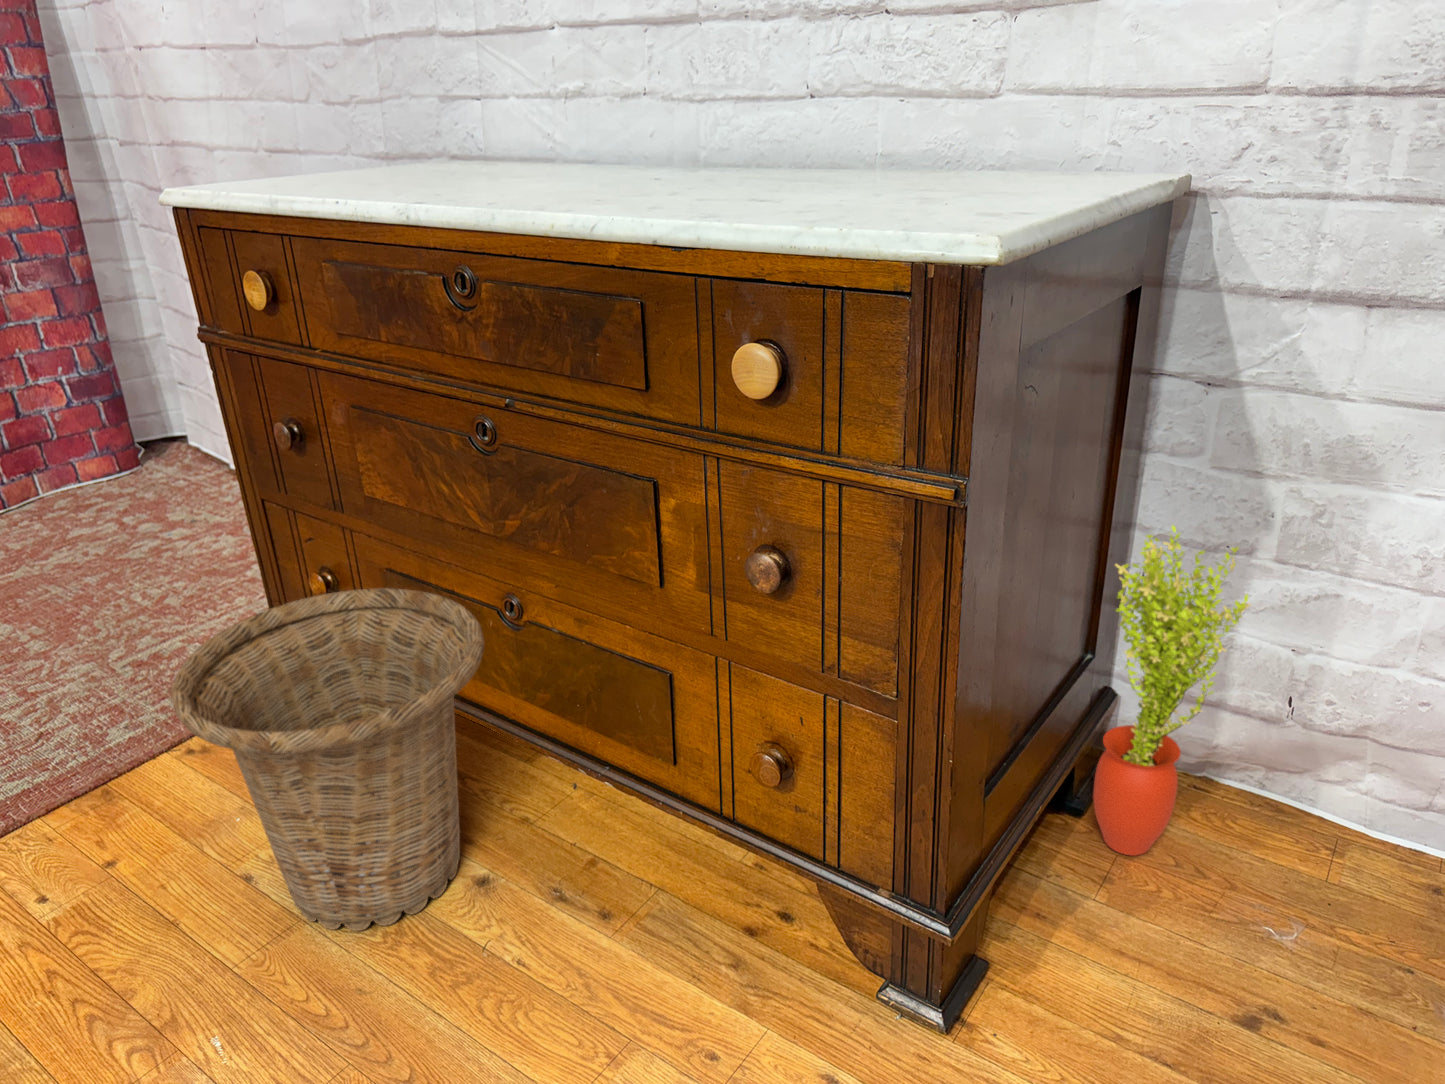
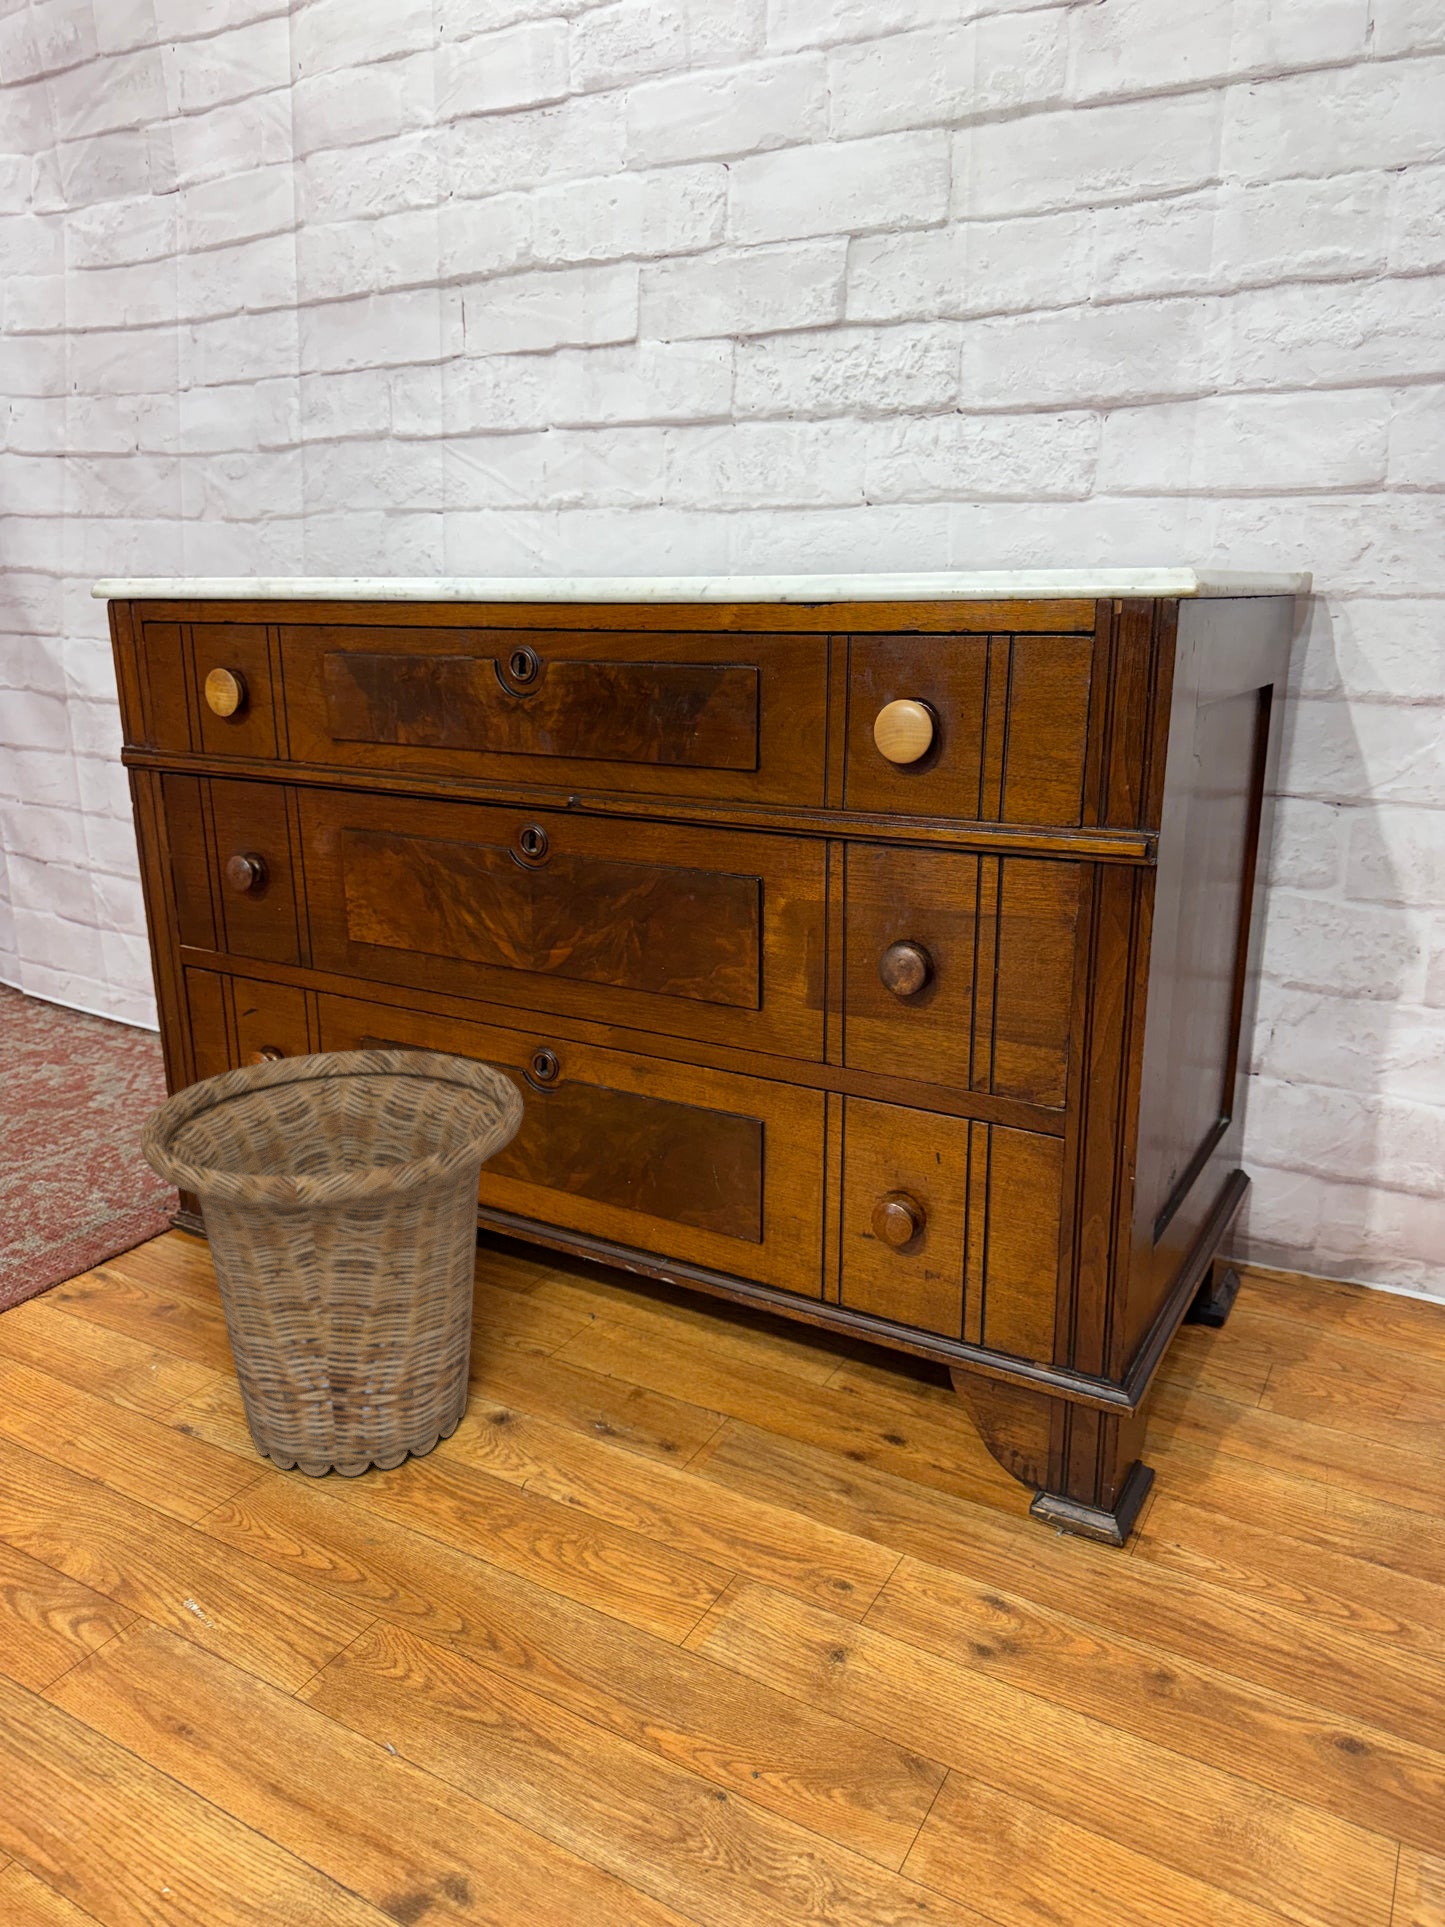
potted plant: present [1093,525,1251,856] -> none [1243,949,1421,1361]

